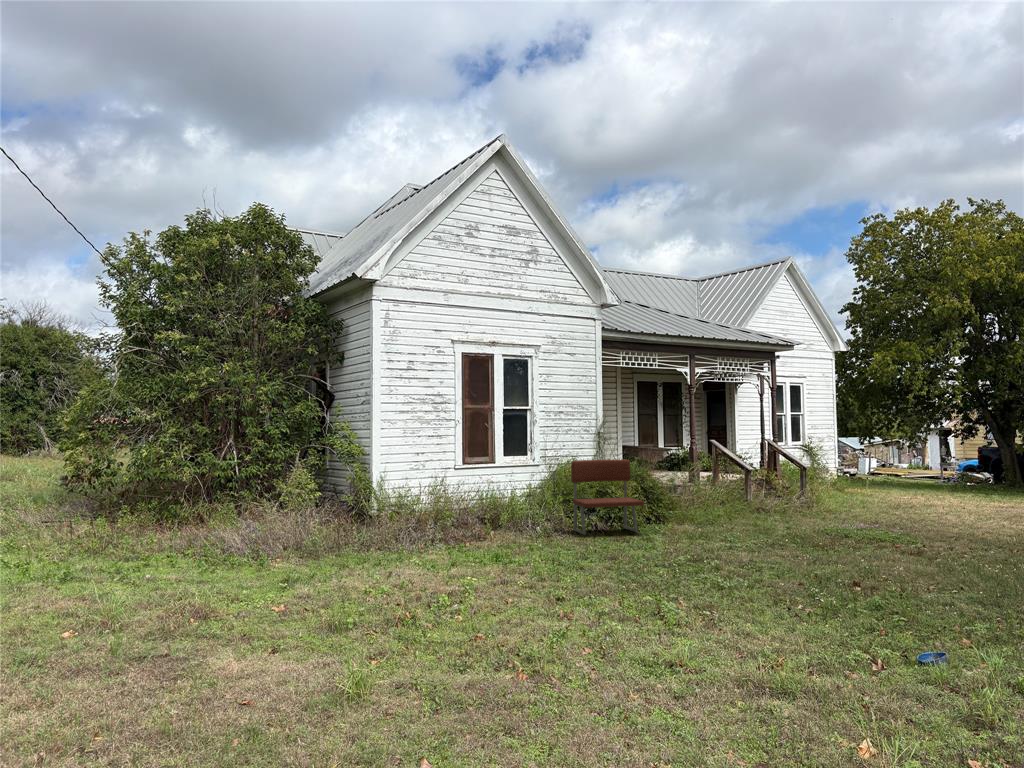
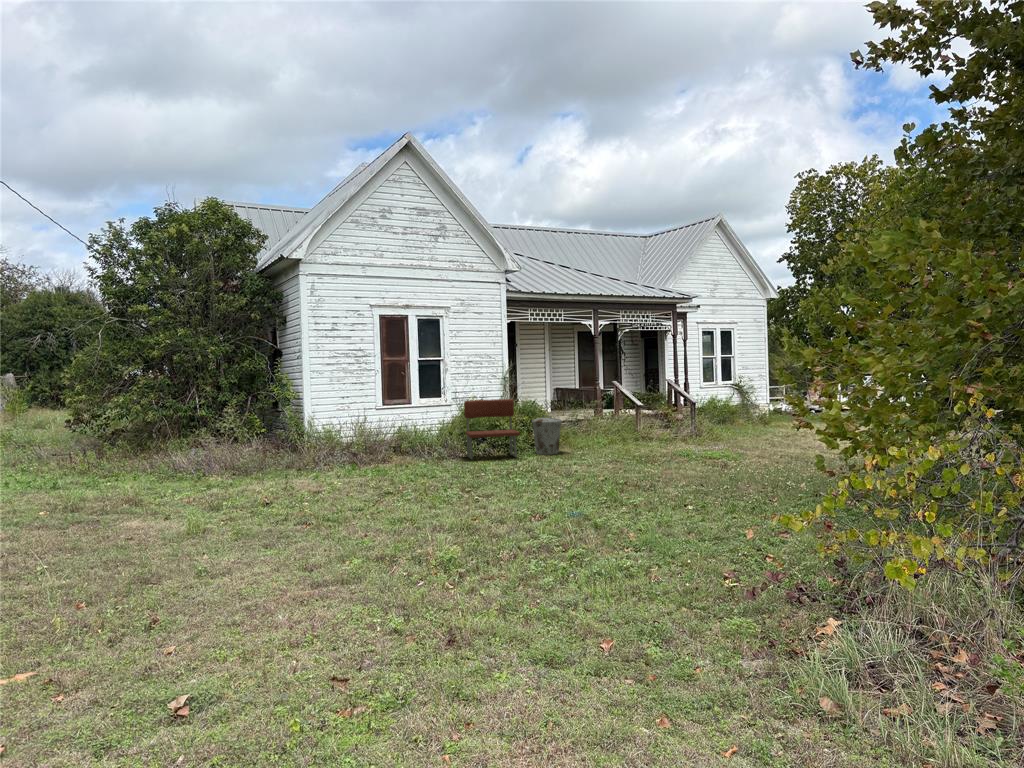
trash can: none [648,481,686,530] -> present [532,416,562,455]

